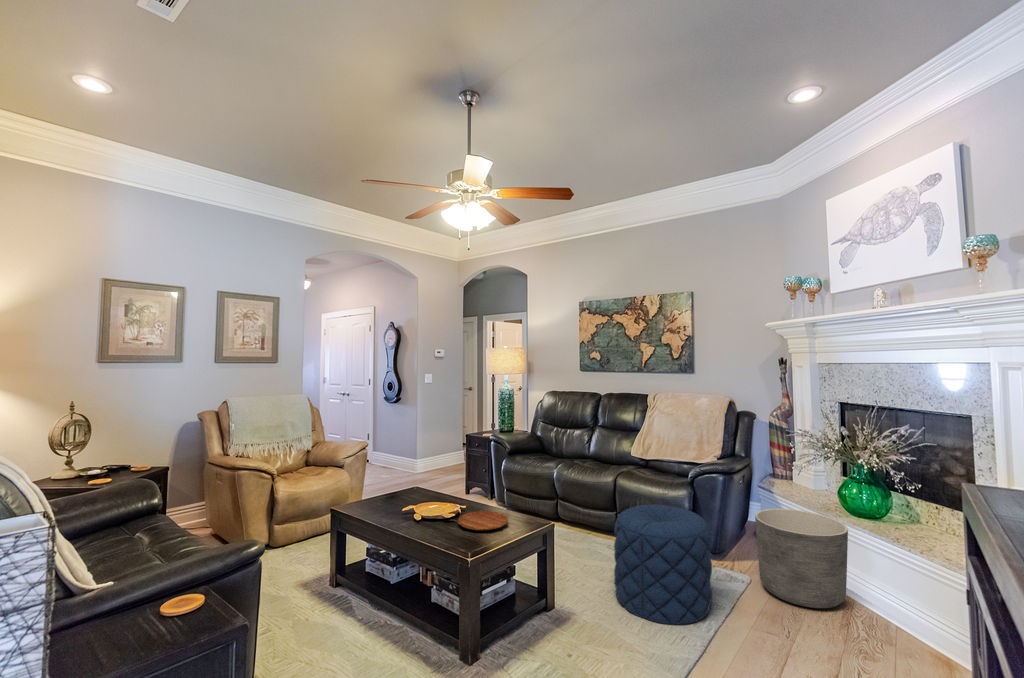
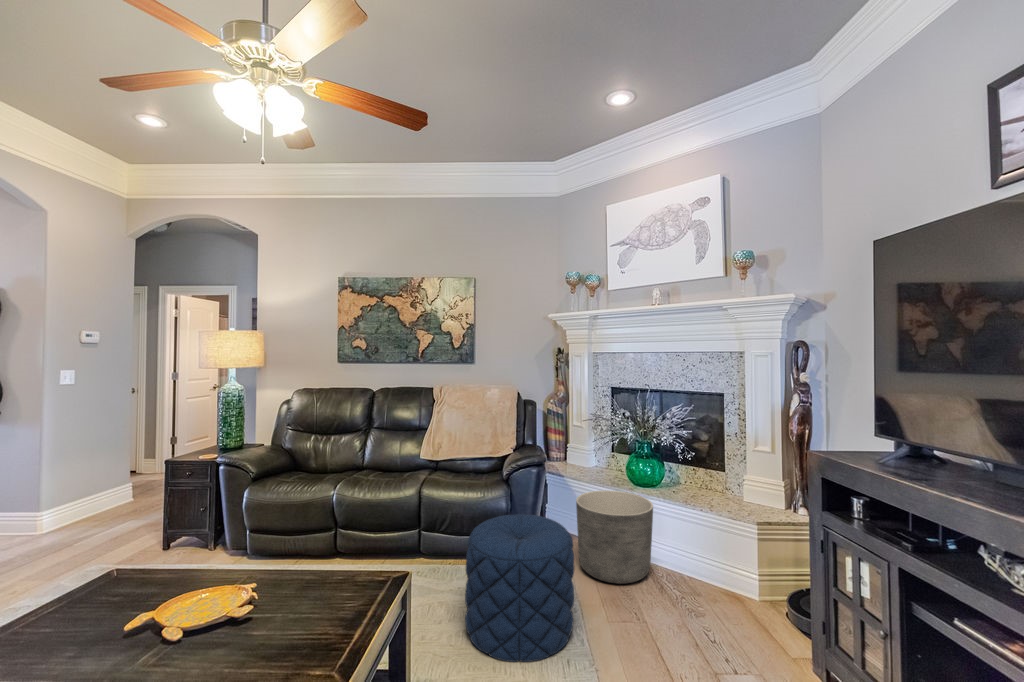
tray: present [458,511,508,530] -> none [270,590,364,642]

